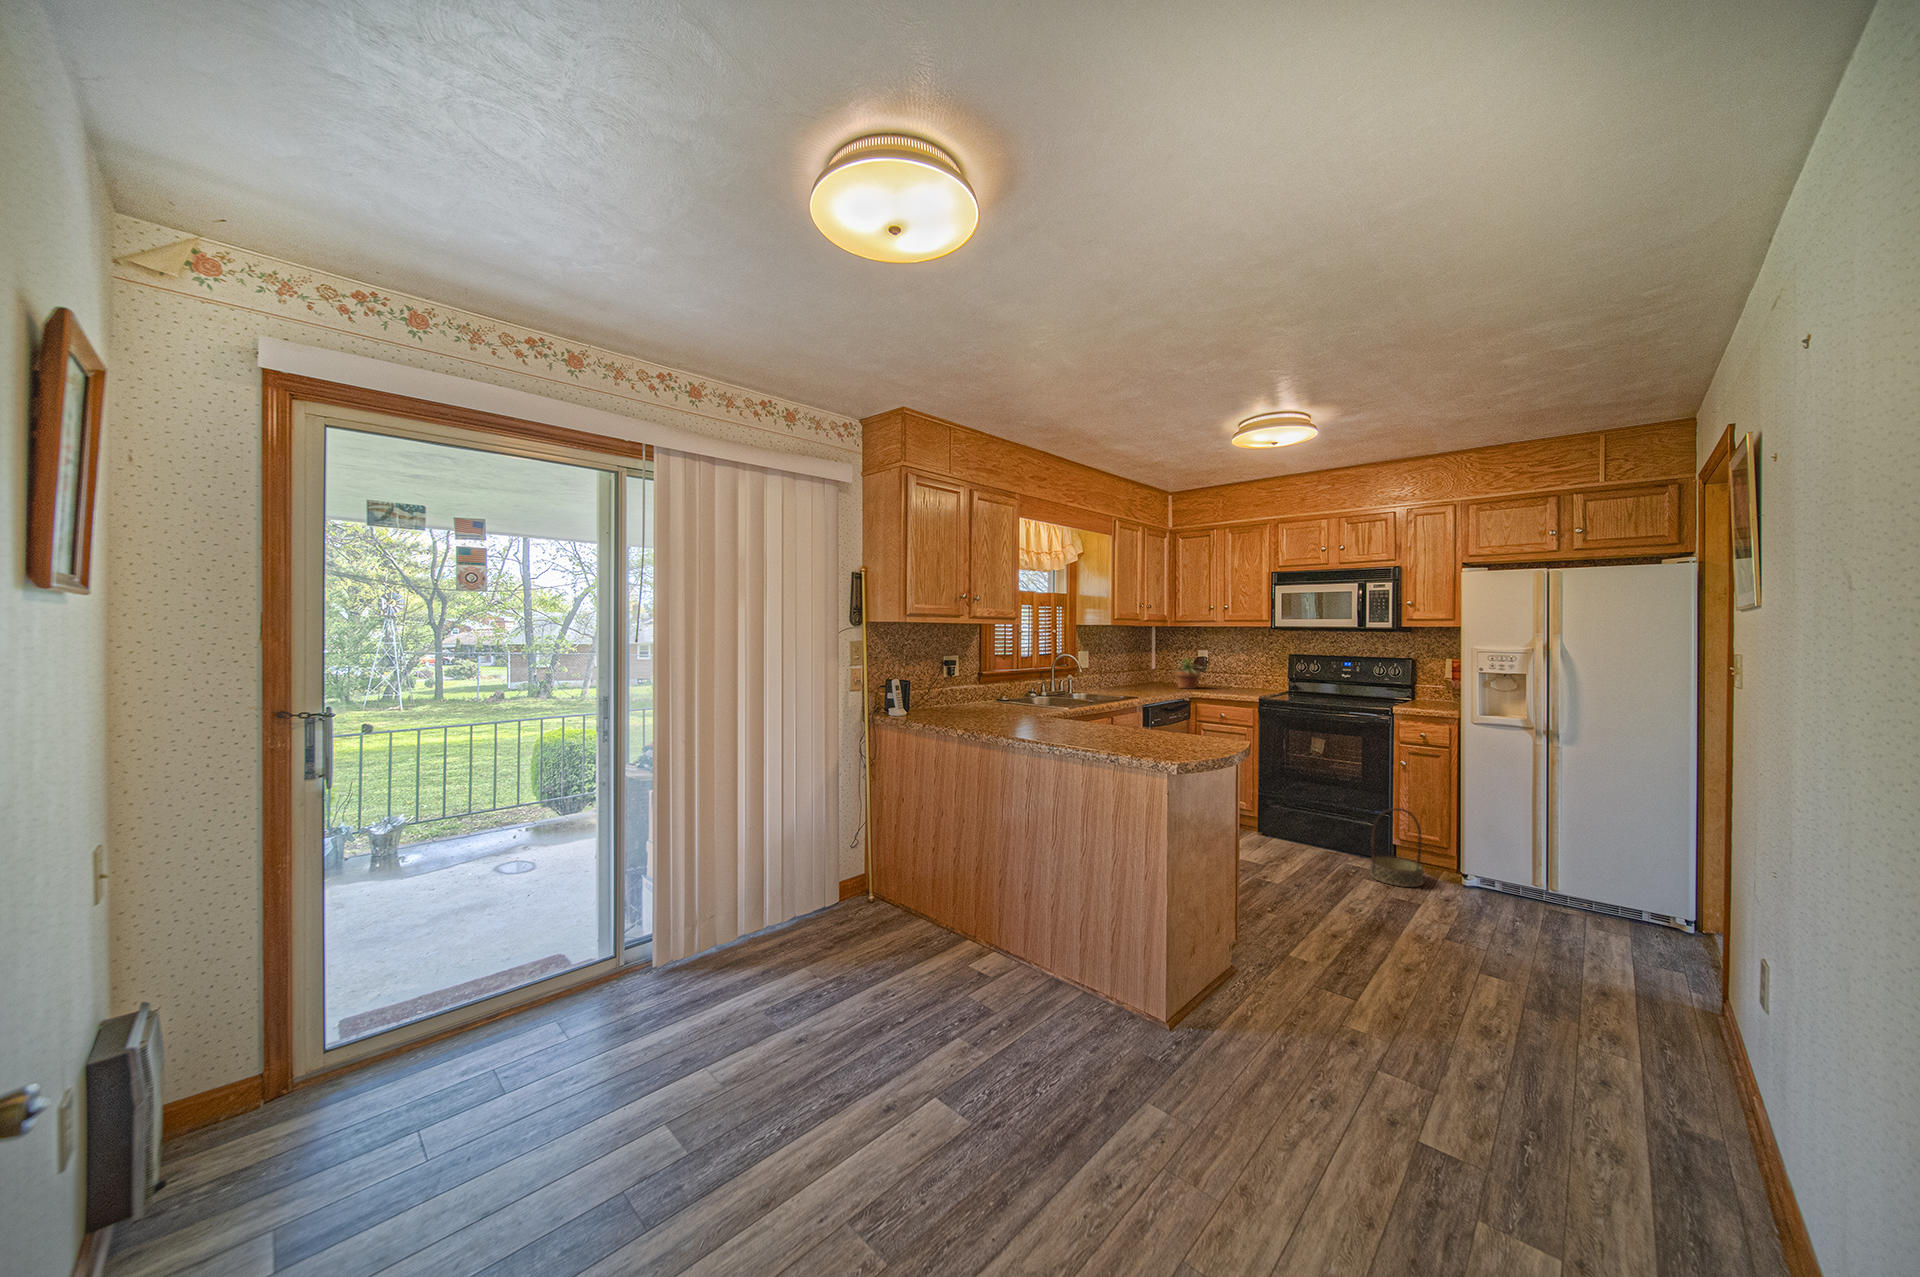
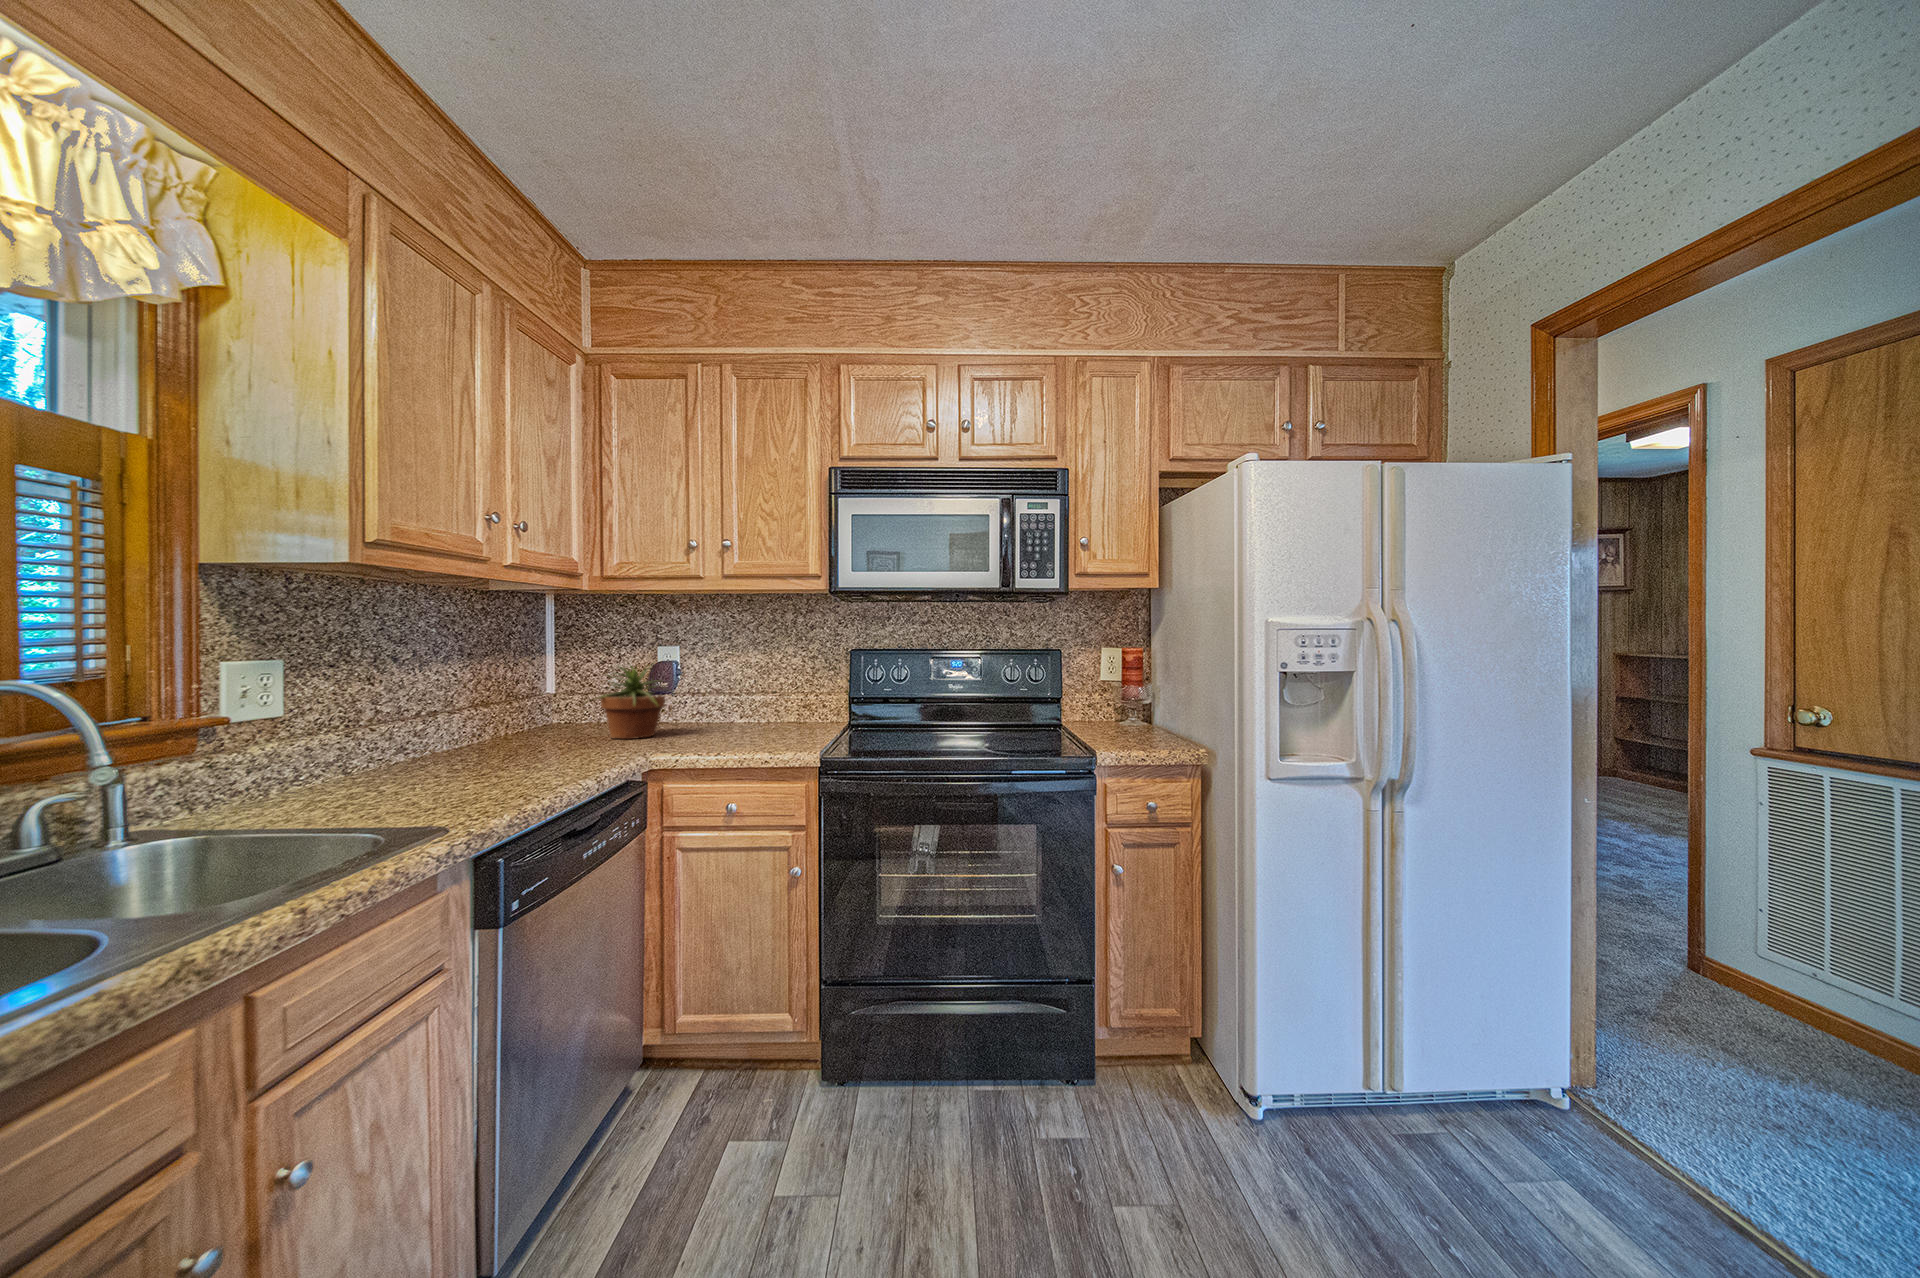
basket: present [1370,808,1423,887] -> none [1103,990,1216,1210]

